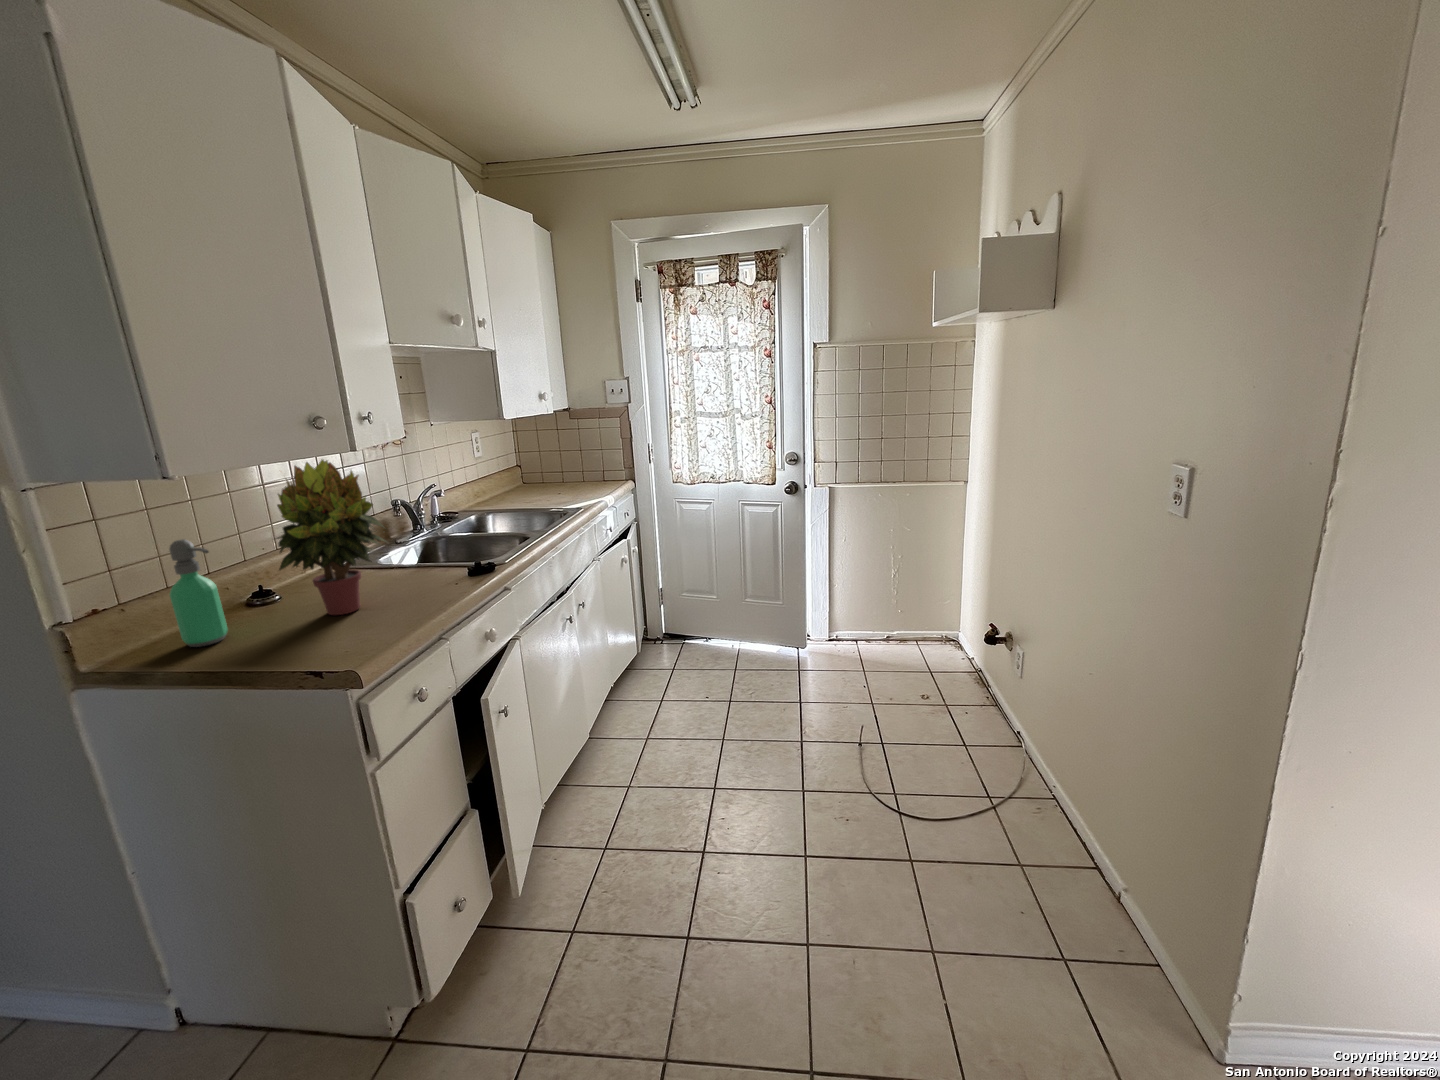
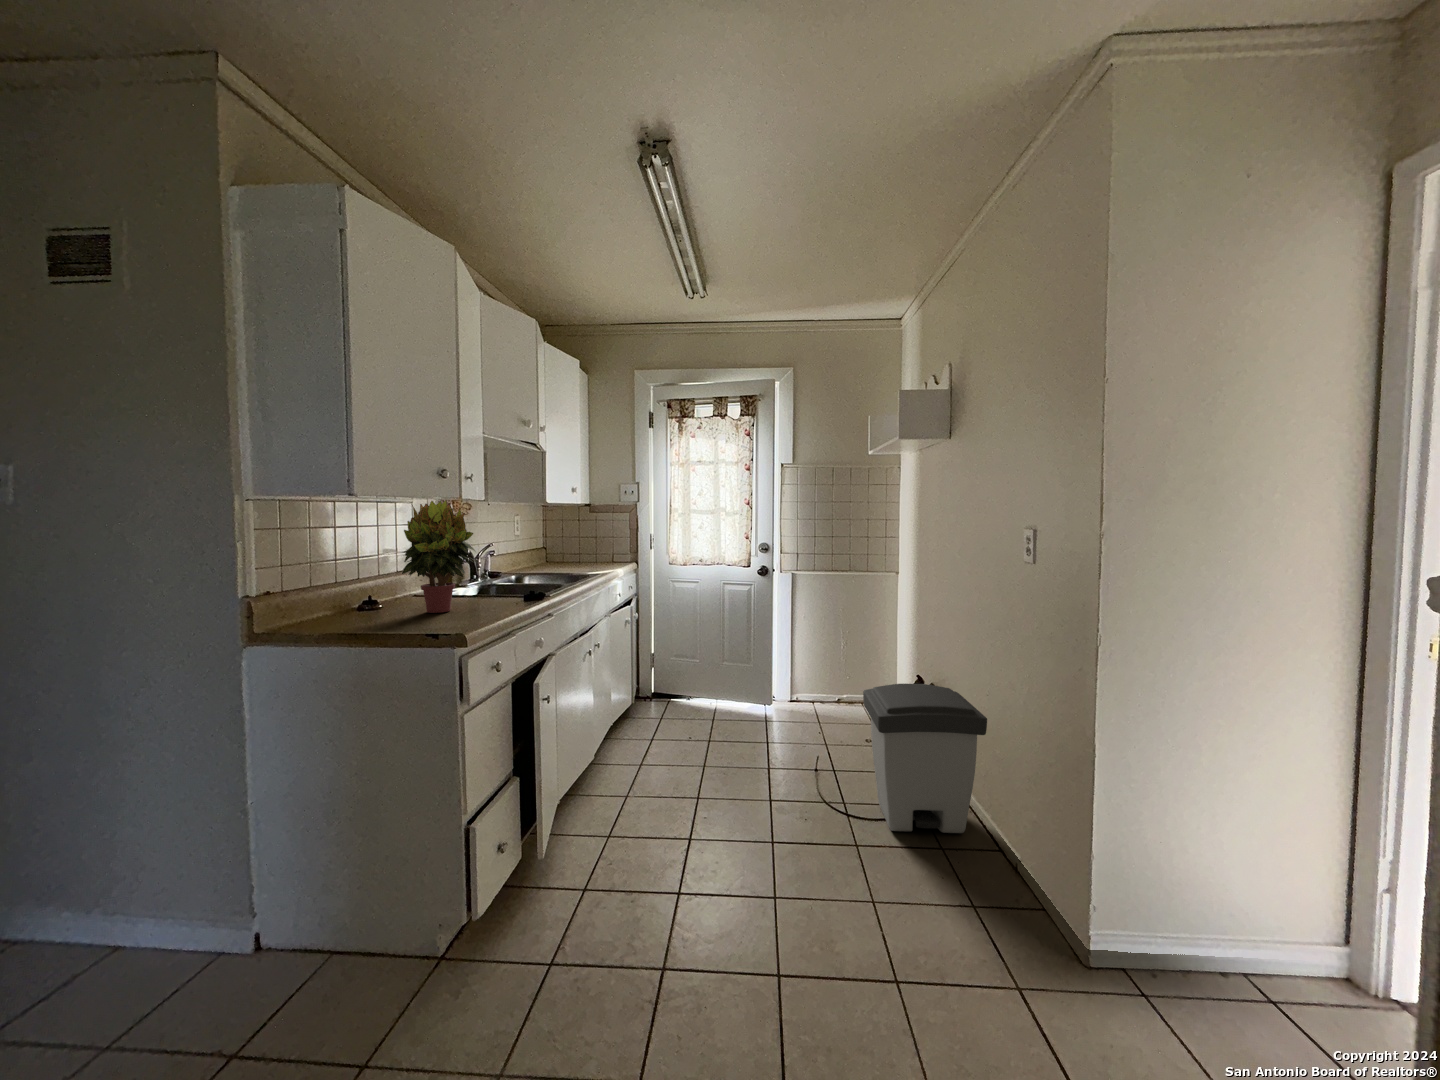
soap dispenser: present [169,539,228,647] -> none [325,545,360,623]
trash can: none [922,653,1090,839] -> present [863,684,987,833]

